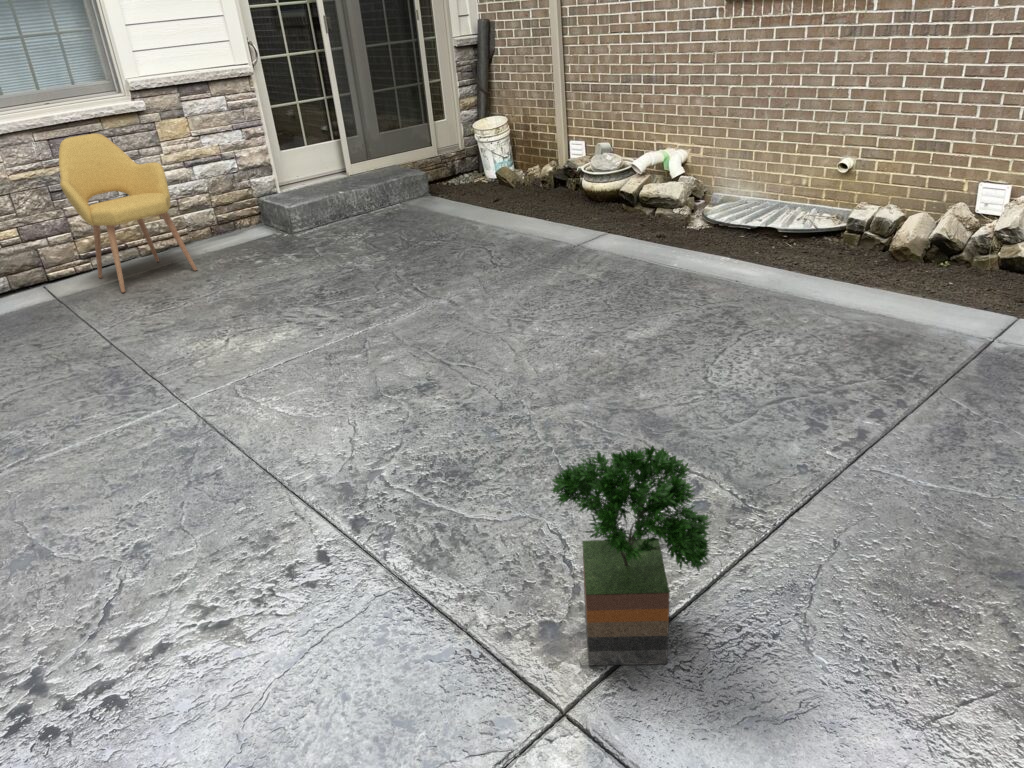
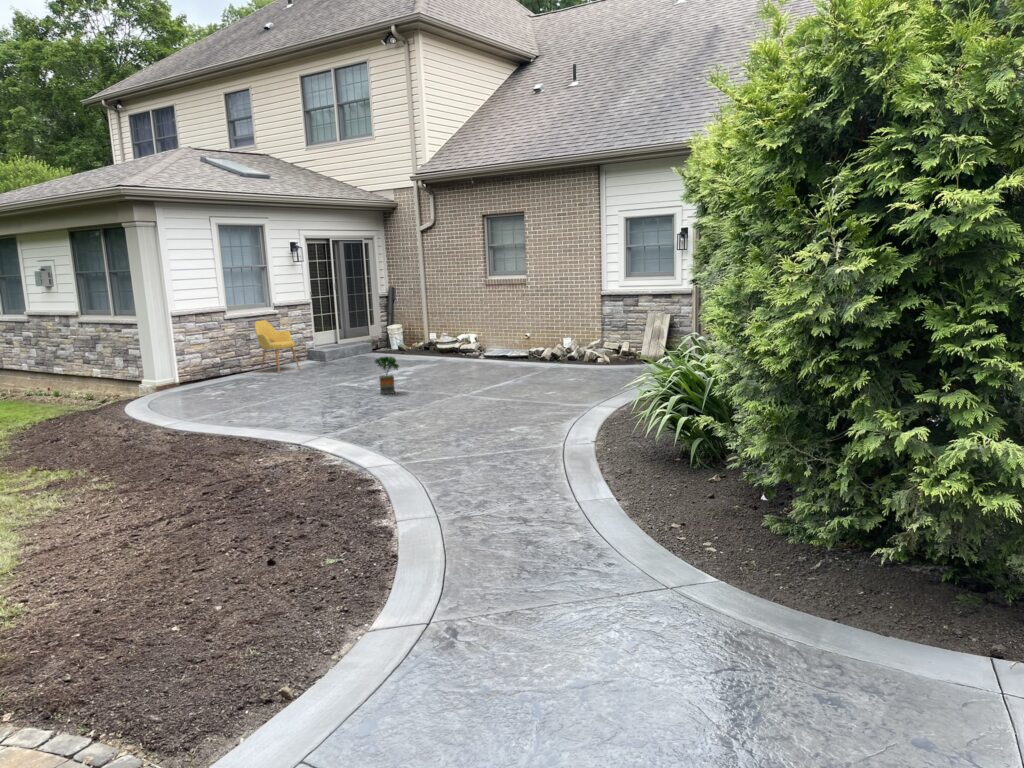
potted tree: present [552,446,710,665] -> present [375,356,399,394]

